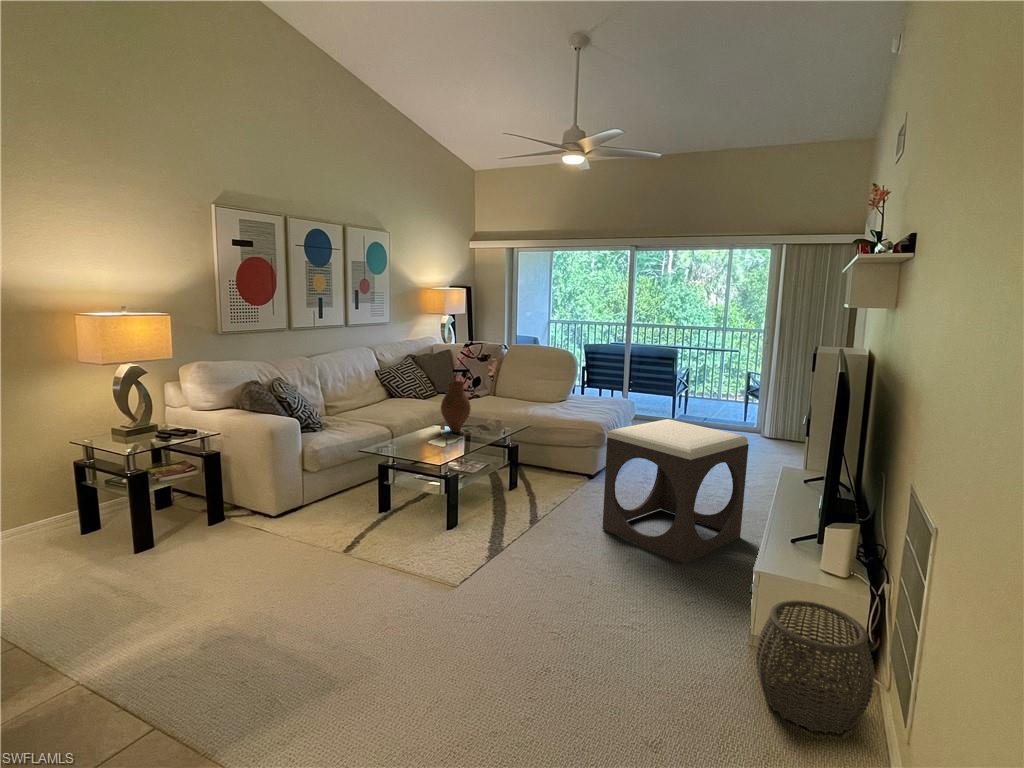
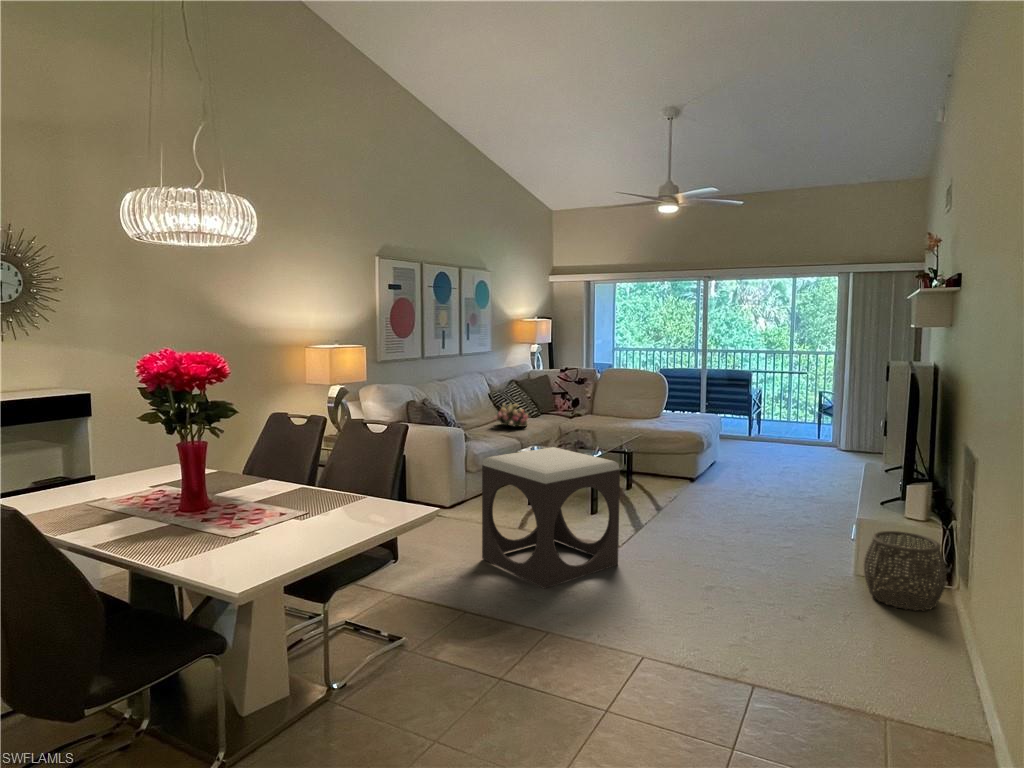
vase: present [441,381,471,433] -> none [566,399,591,442]
flower arrangement: none [370,383,413,410] -> present [494,404,528,427]
footstool: present [602,419,749,564] -> present [482,447,620,589]

